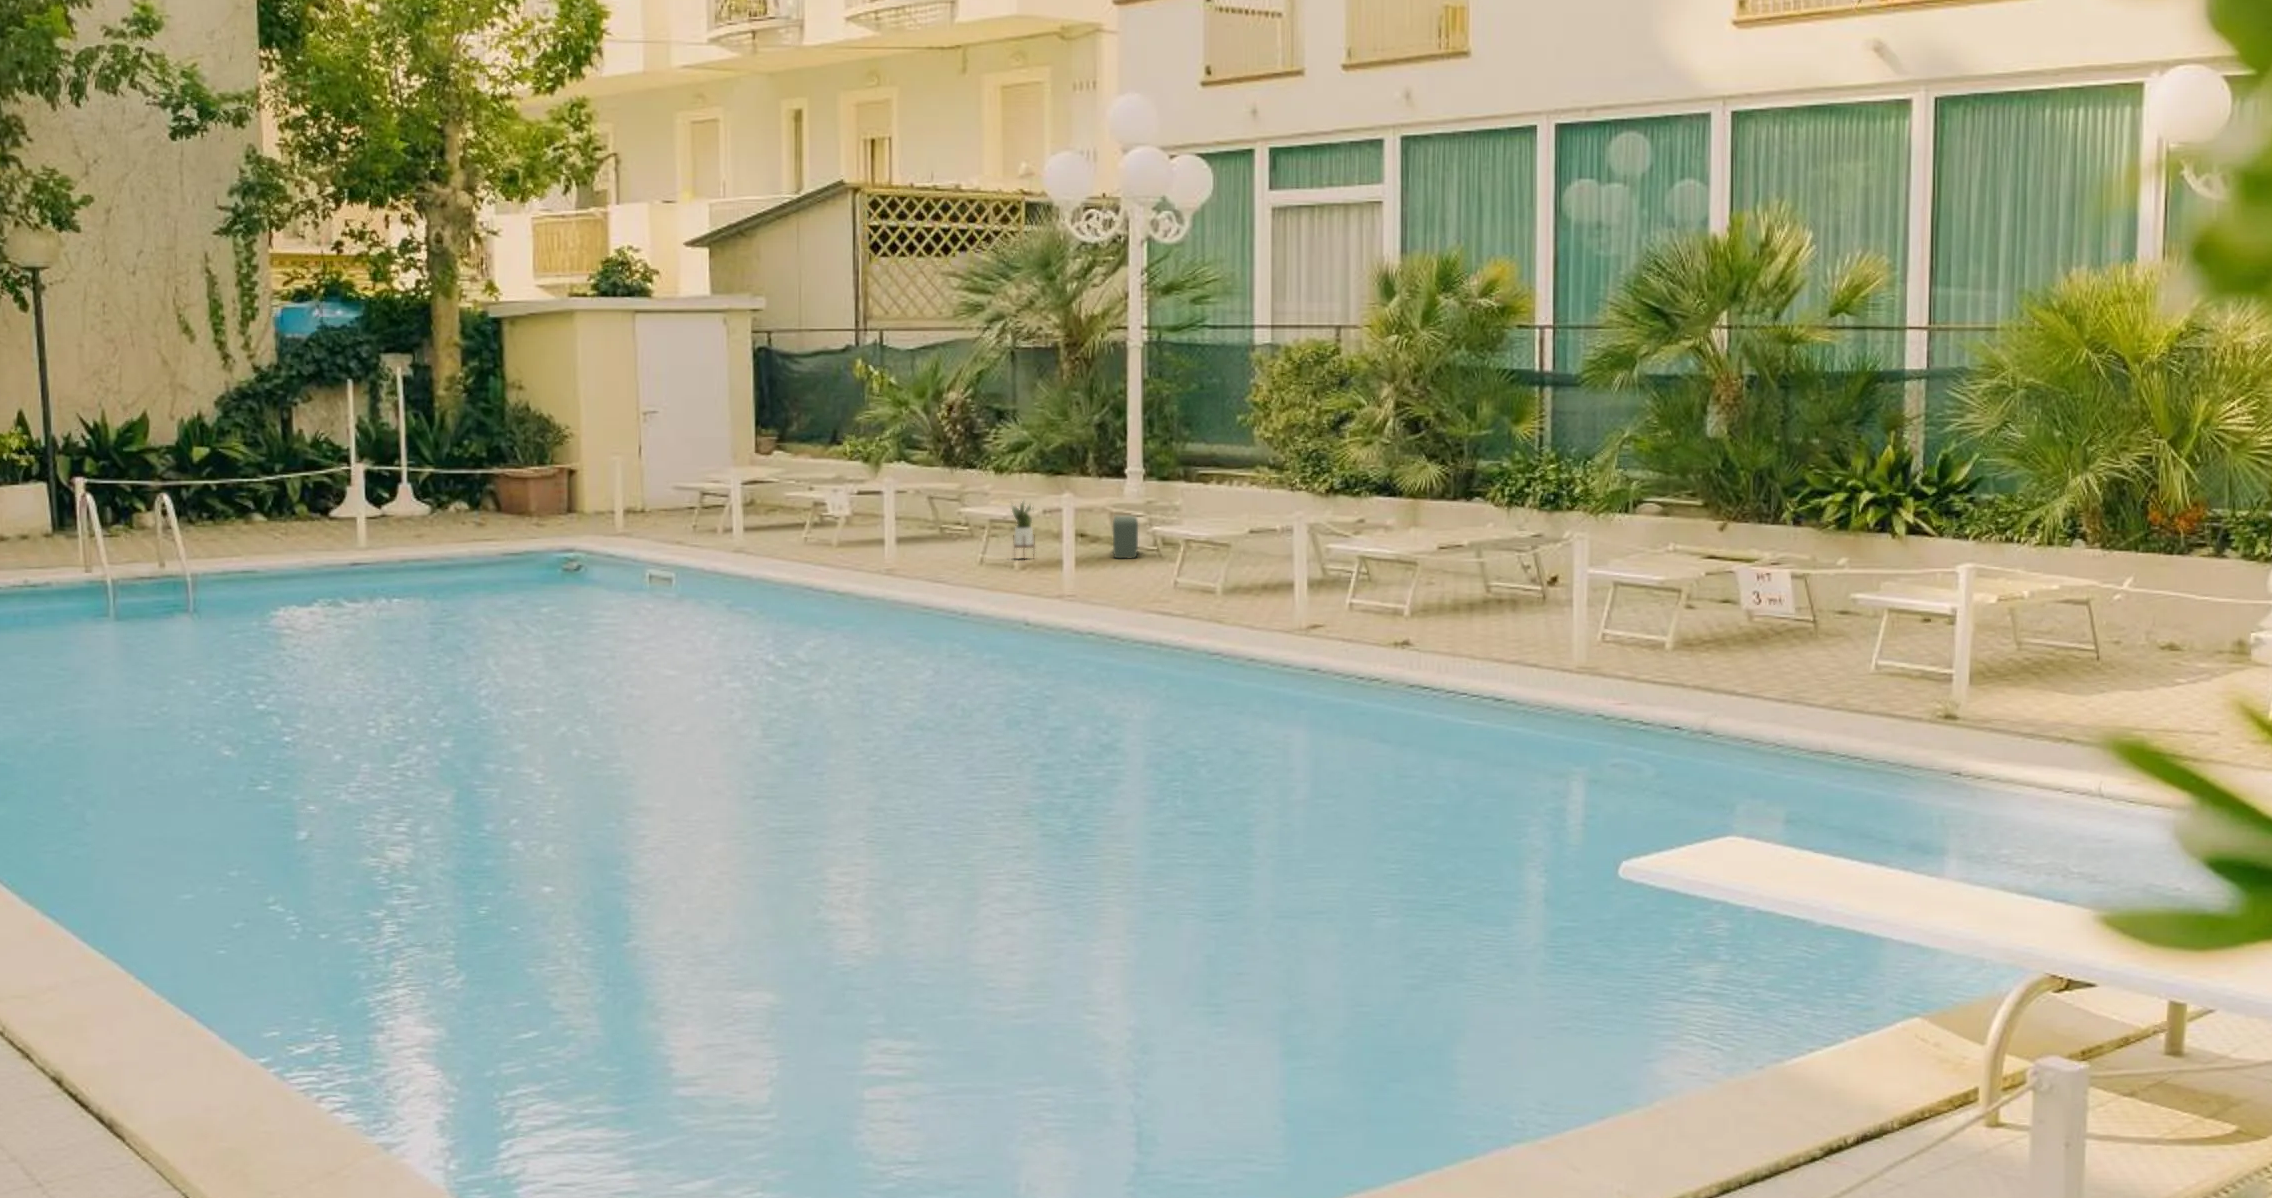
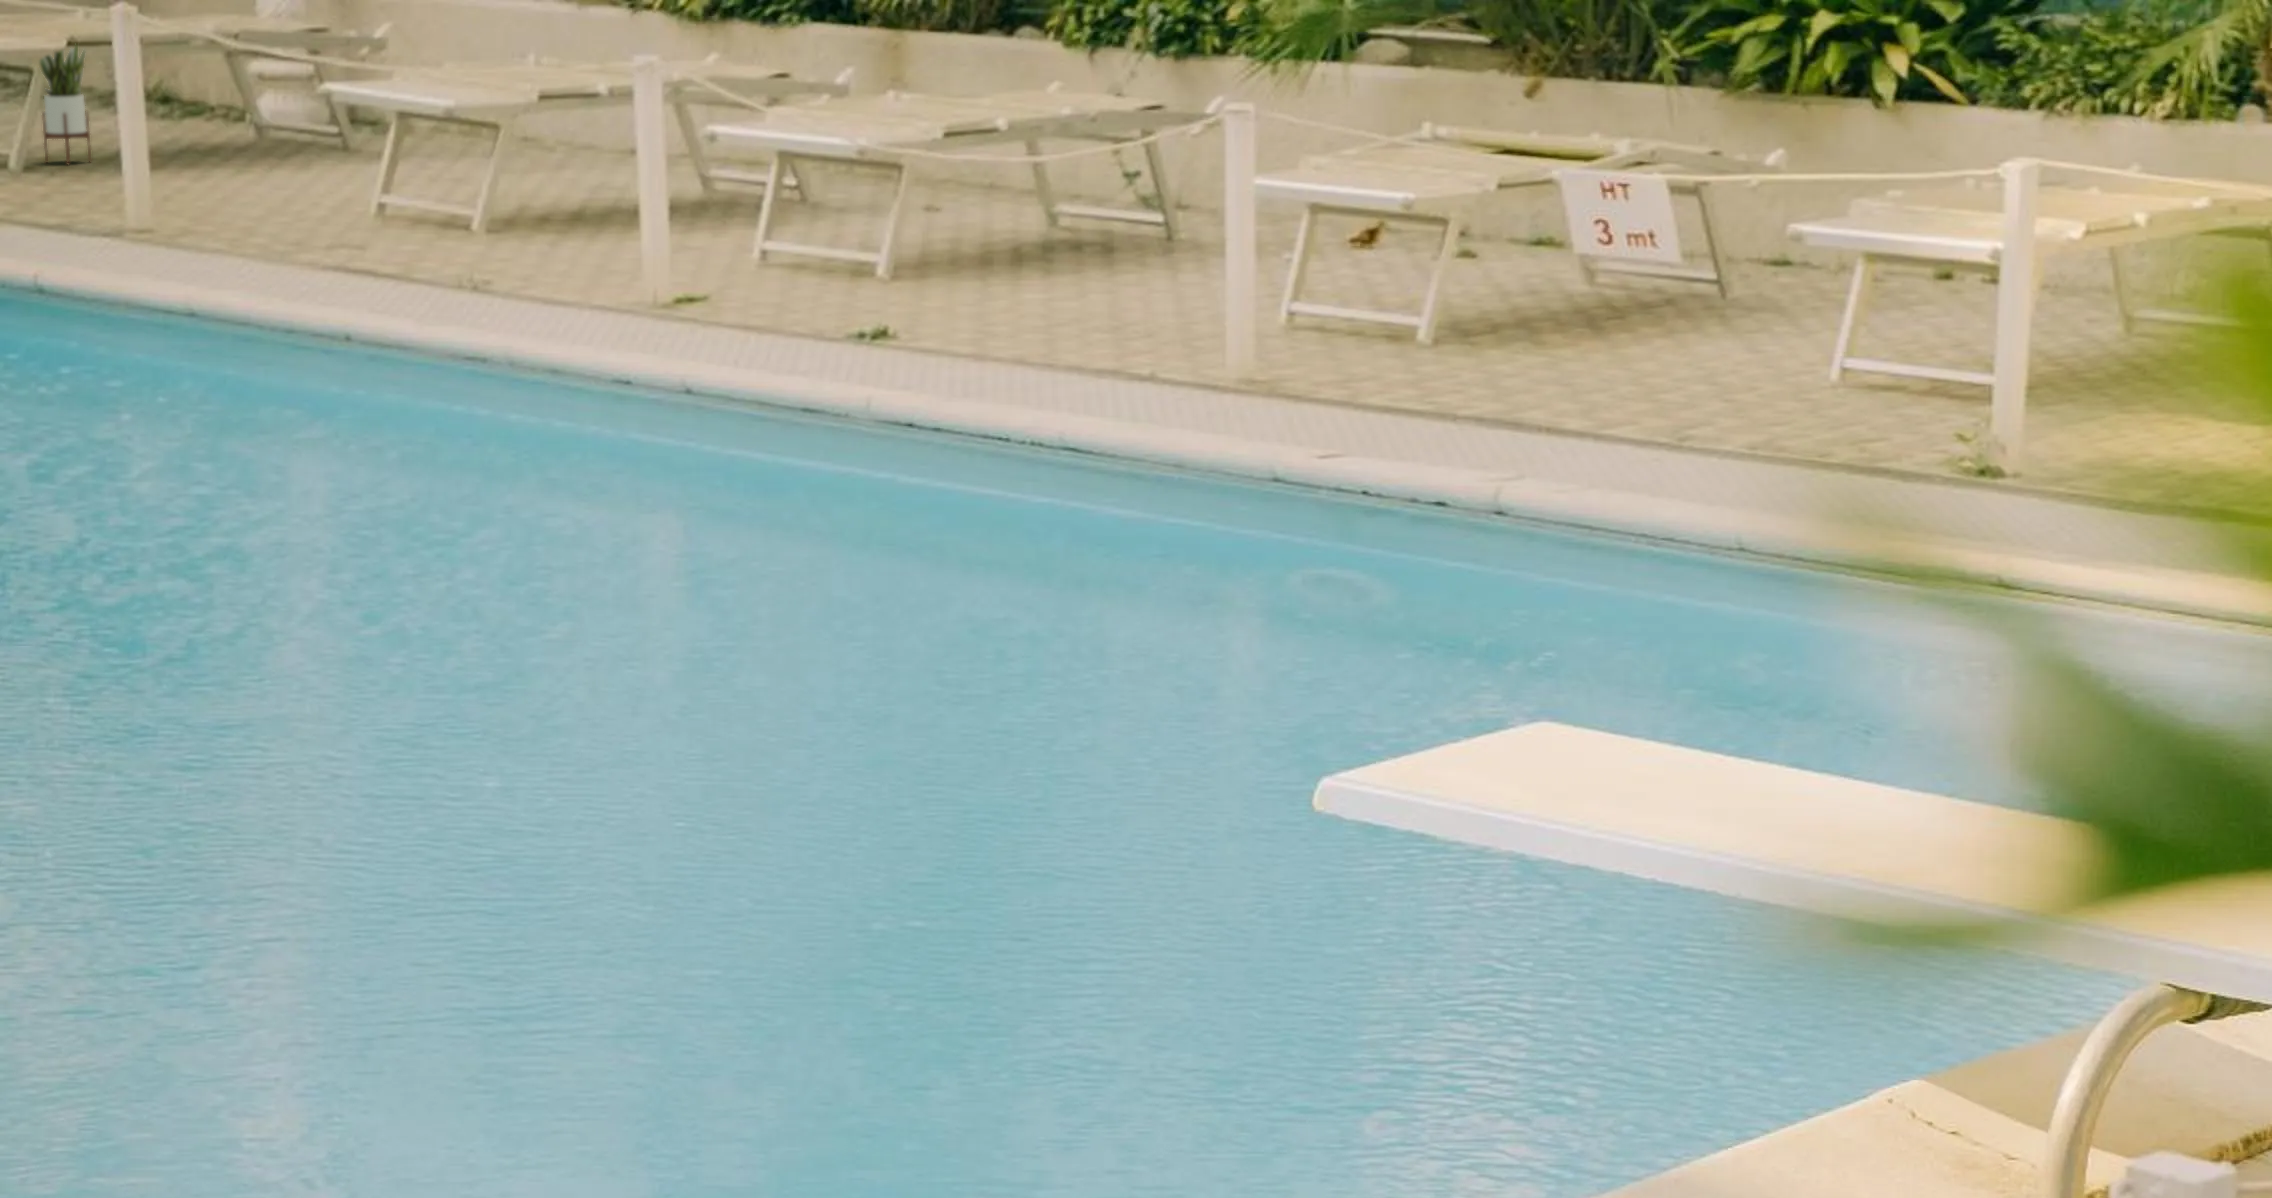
pouf: present [1113,516,1138,558] -> none [259,64,318,161]

